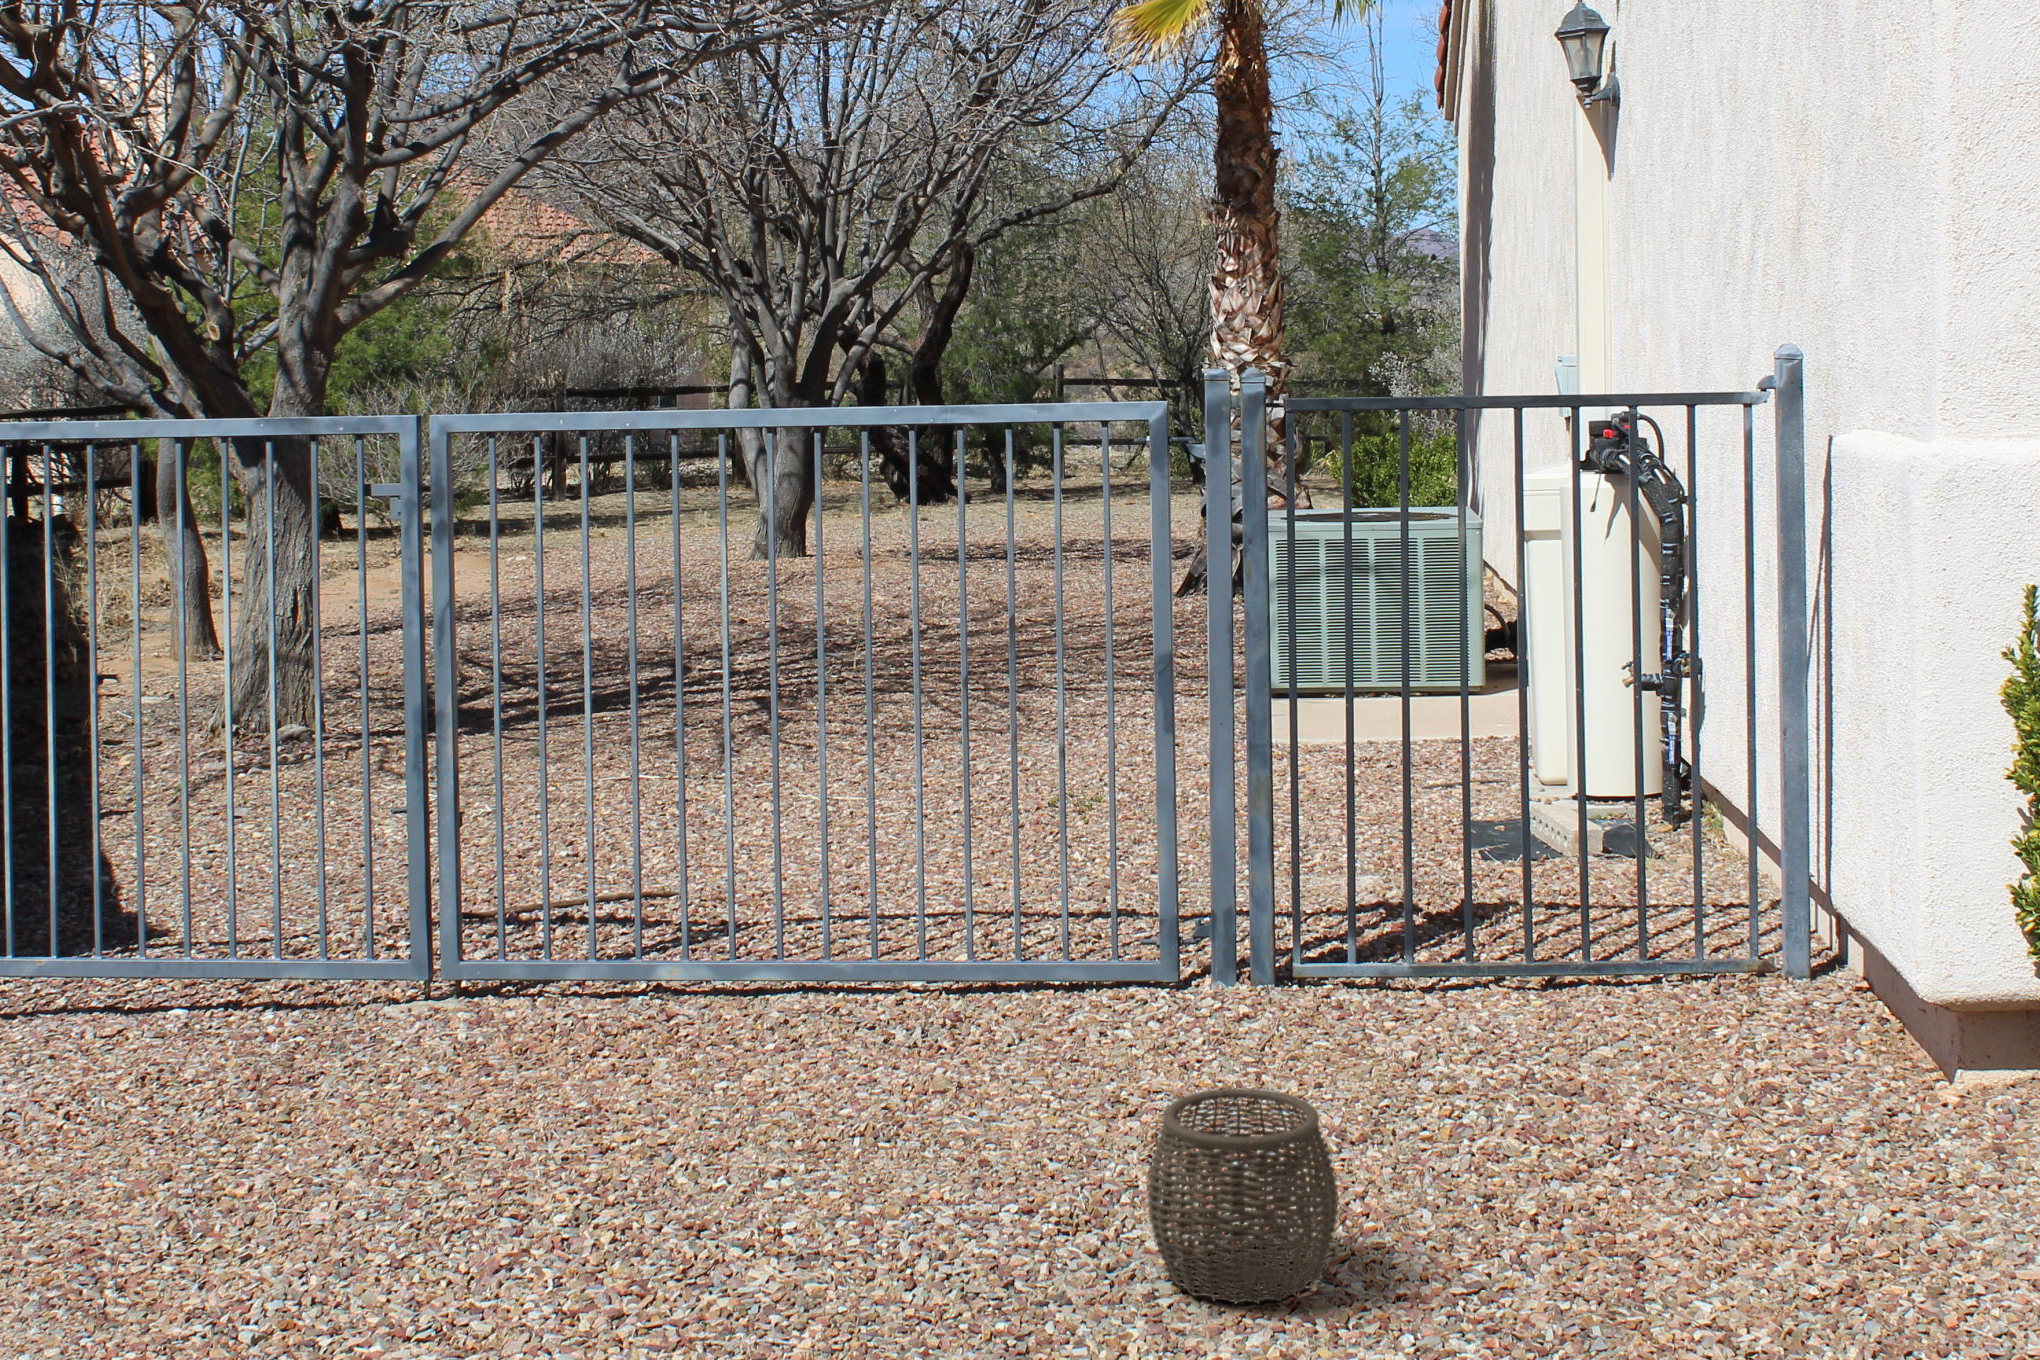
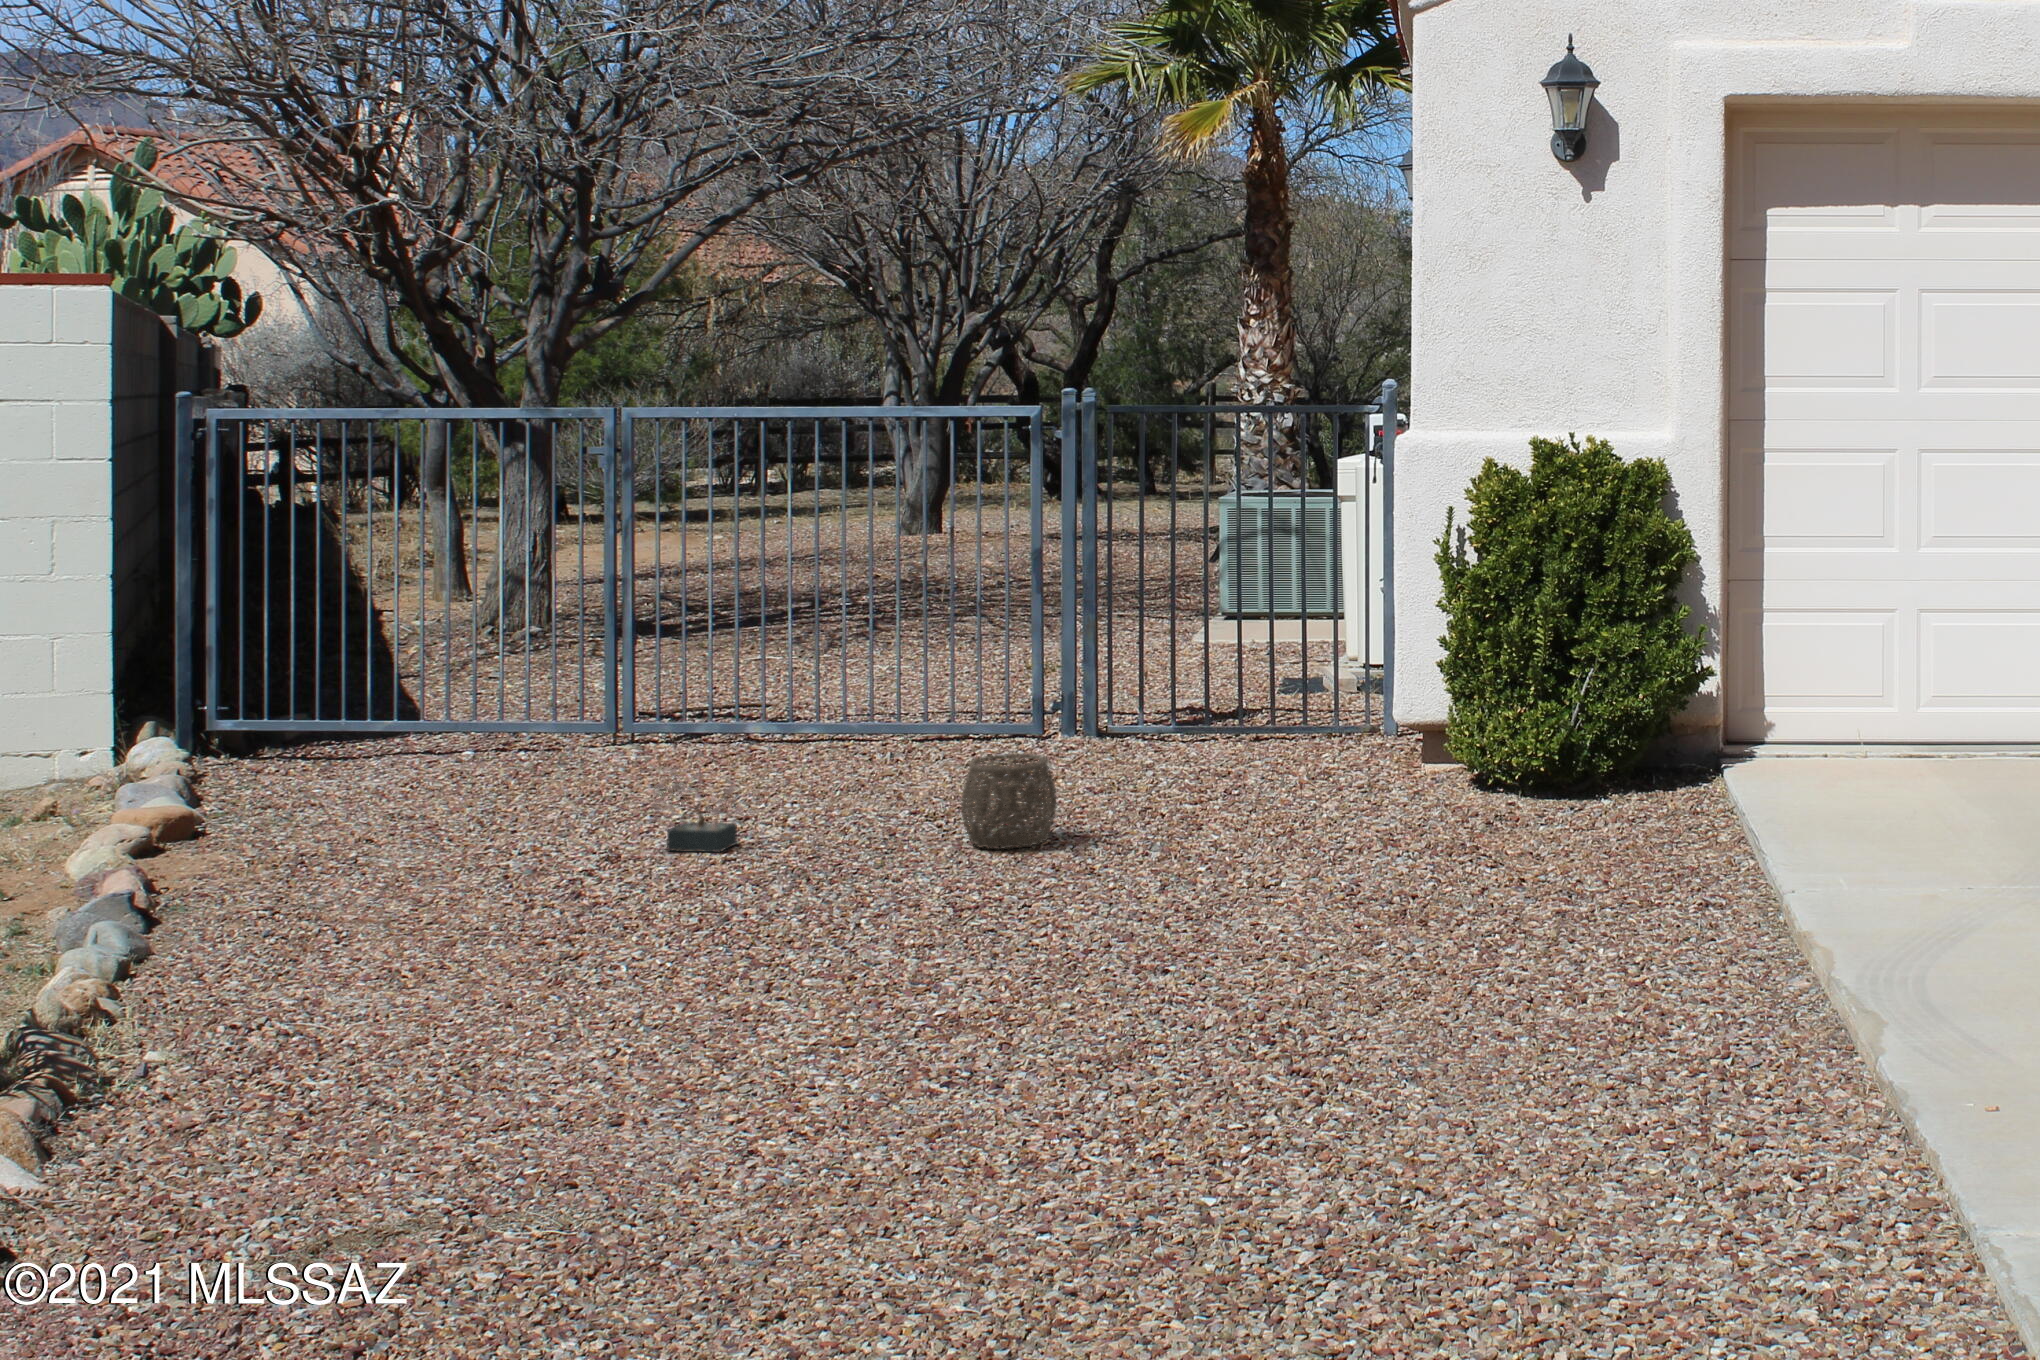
decorative plant: none [538,1104,729,1290] -> present [651,768,742,852]

